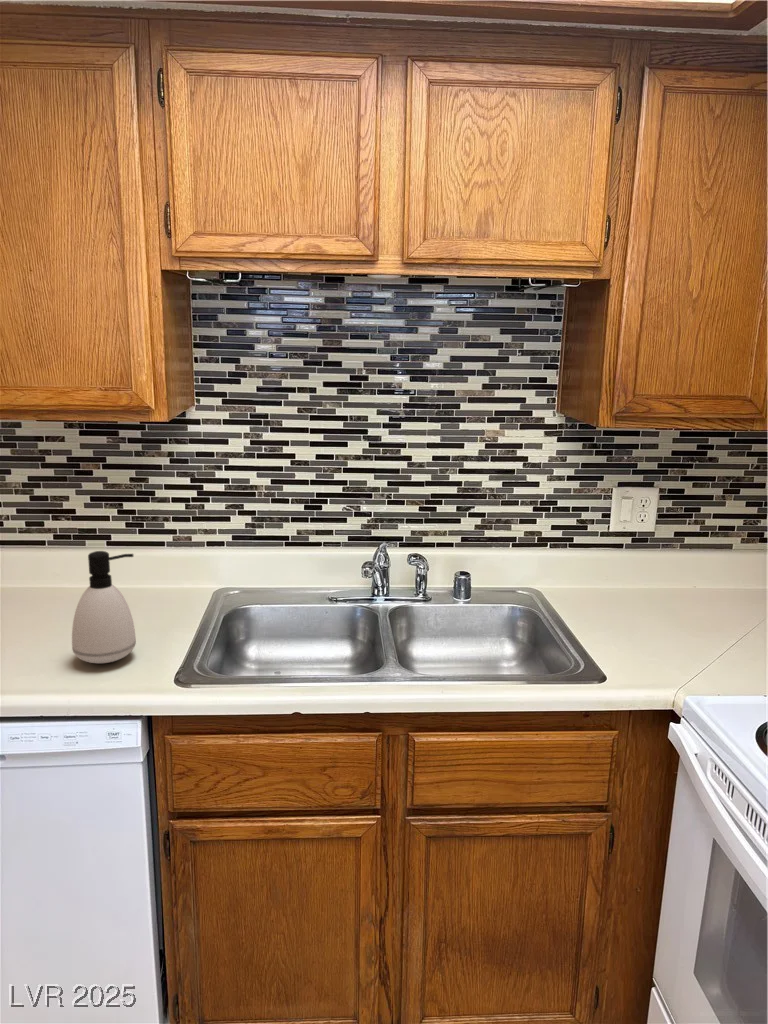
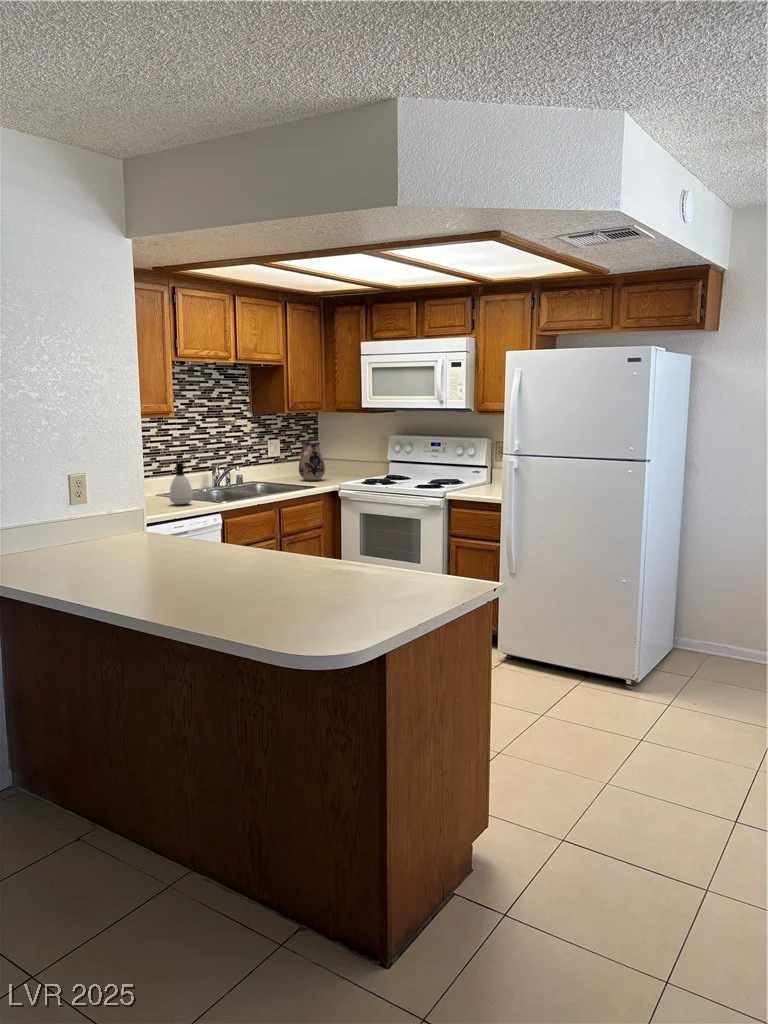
ceramic pitcher: none [655,514,739,634] -> present [299,442,325,480]

